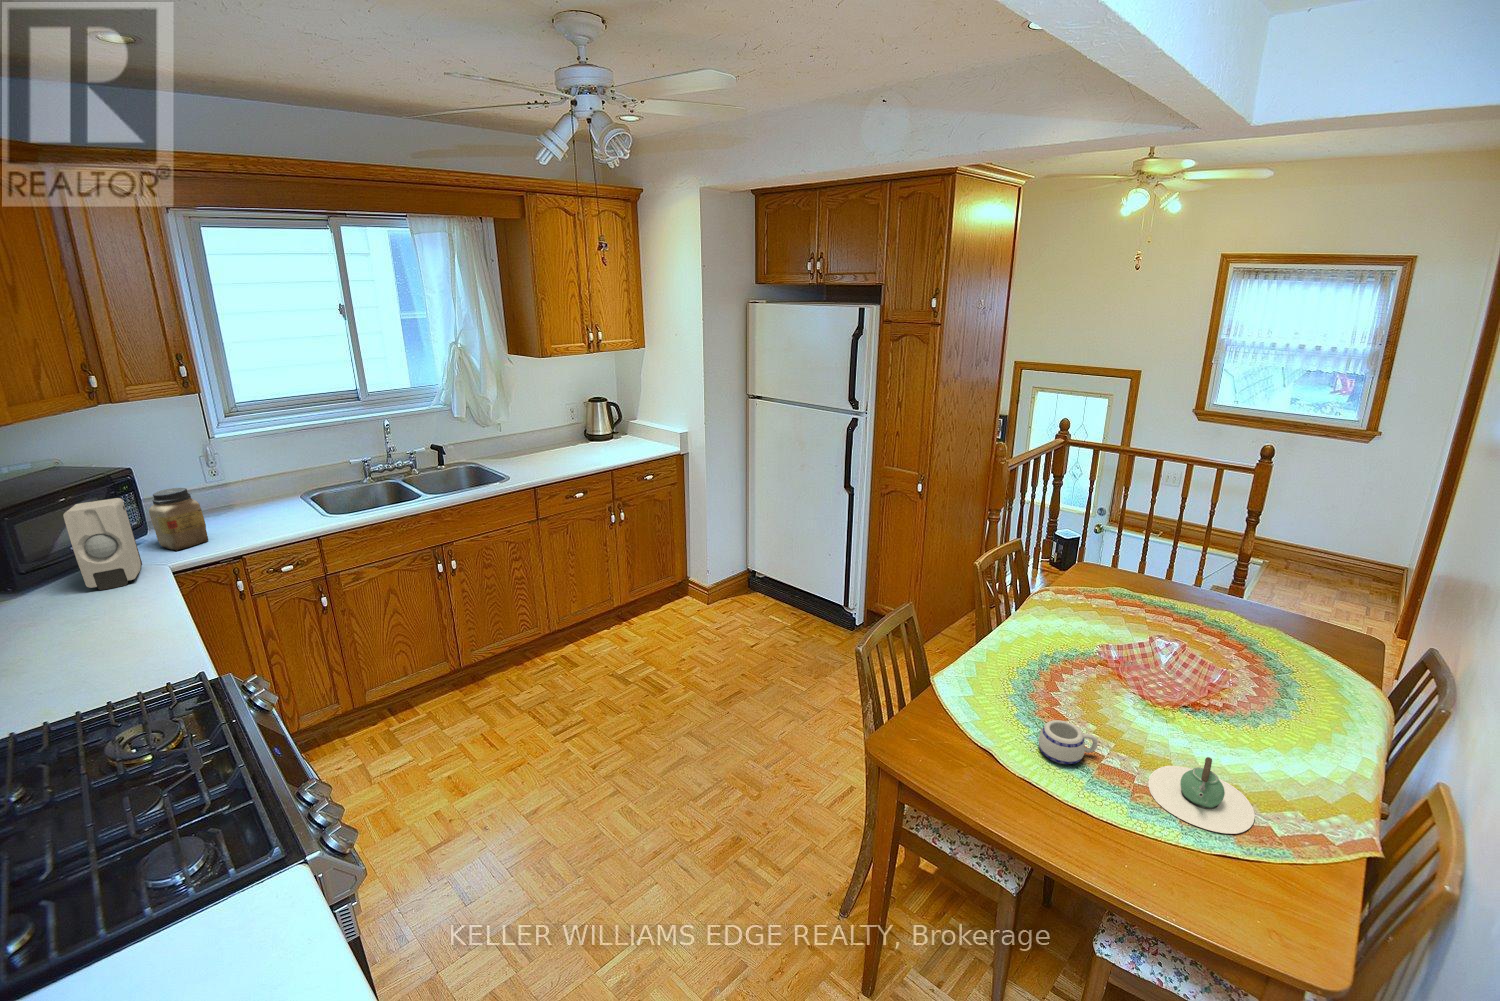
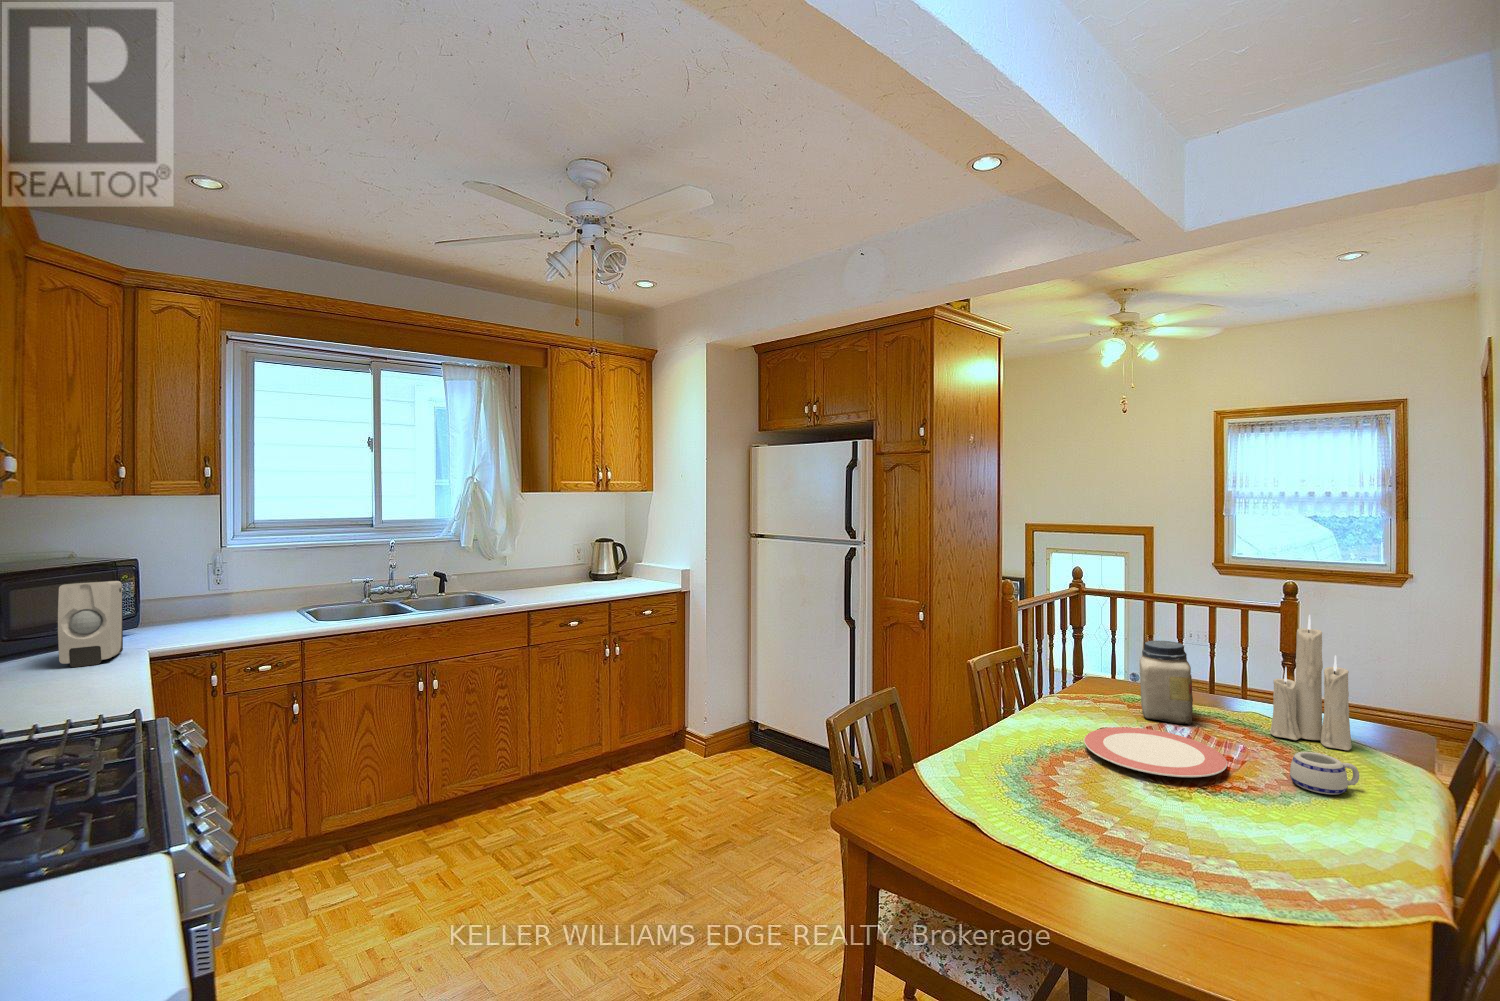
jar: present [149,488,208,551] -> present [1140,641,1193,725]
candle: none [1243,540,1326,663] -> present [1270,615,1352,750]
plate: none [1084,642,1208,703] -> present [1084,727,1227,777]
mug: present [1039,720,1098,764] -> present [1290,752,1359,795]
teapot: present [1148,757,1255,834] -> none [1155,809,1288,898]

